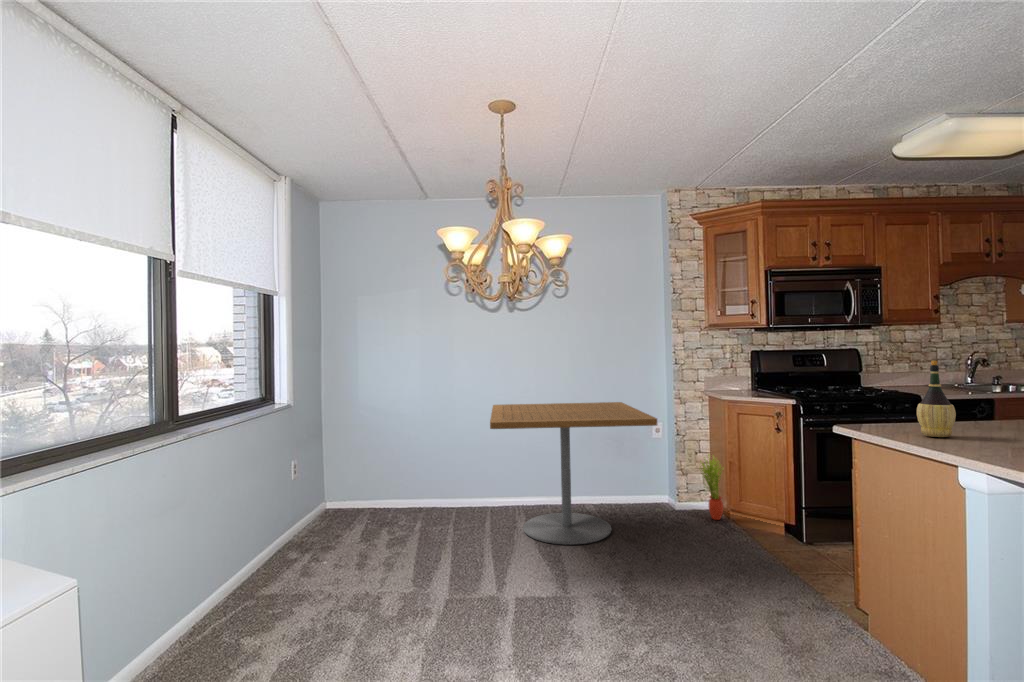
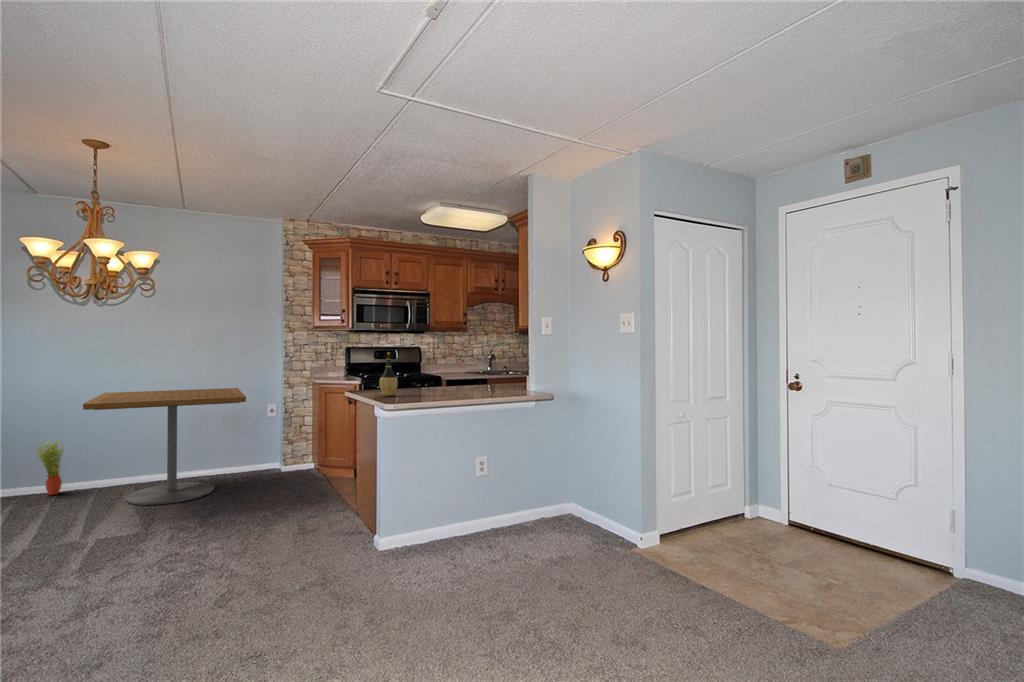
potted plant: present [702,455,724,520] -> present [37,440,64,495]

